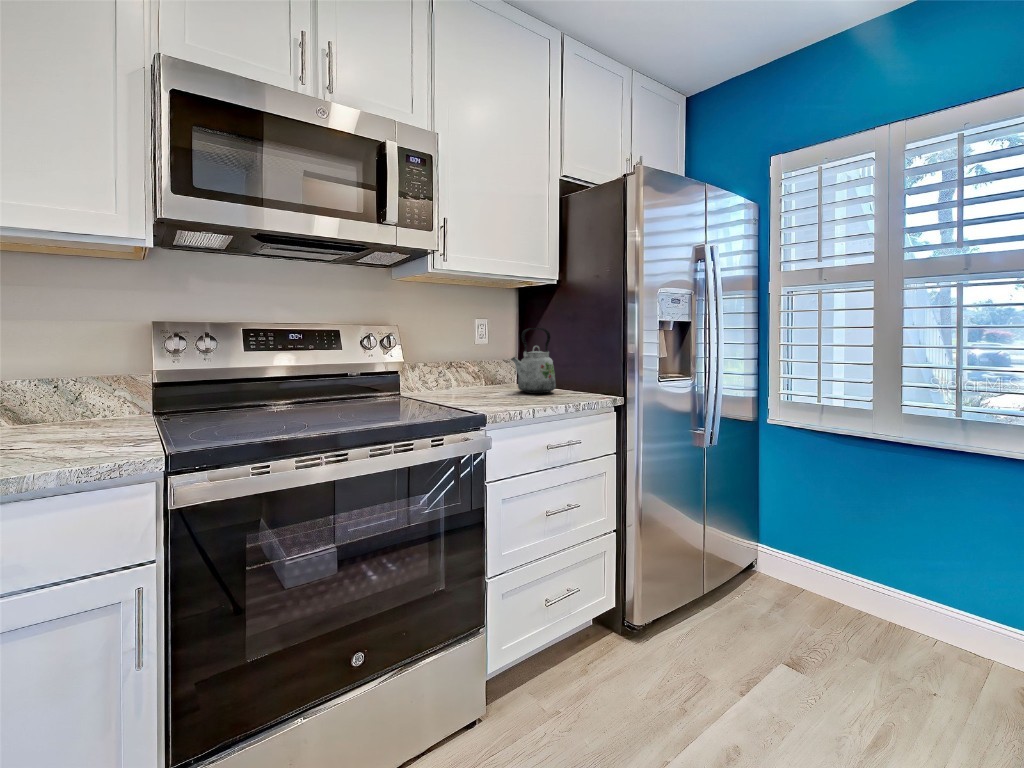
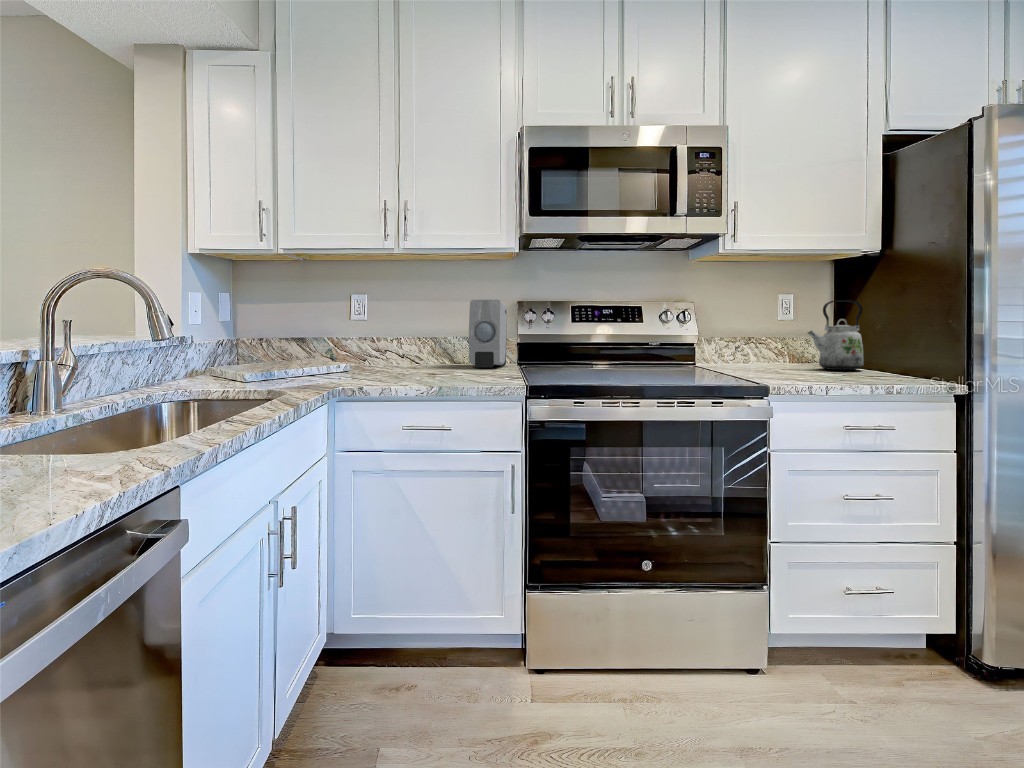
soap dispenser: none [37,318,133,430] -> present [469,299,507,367]

